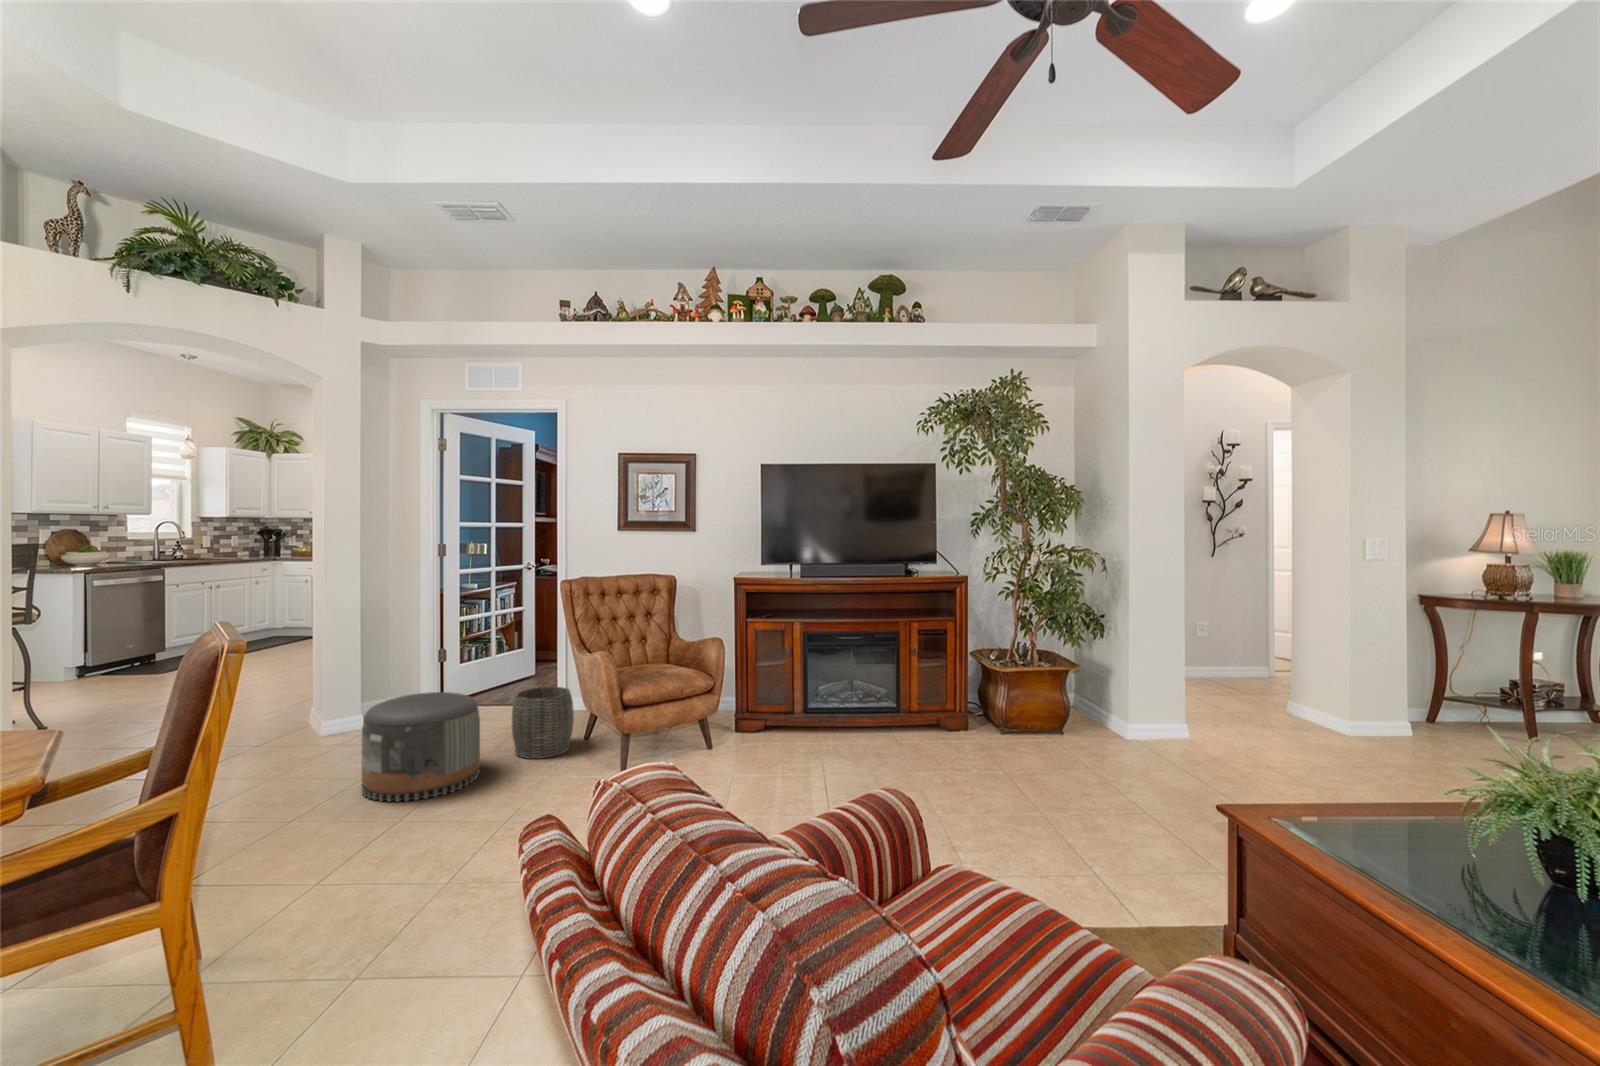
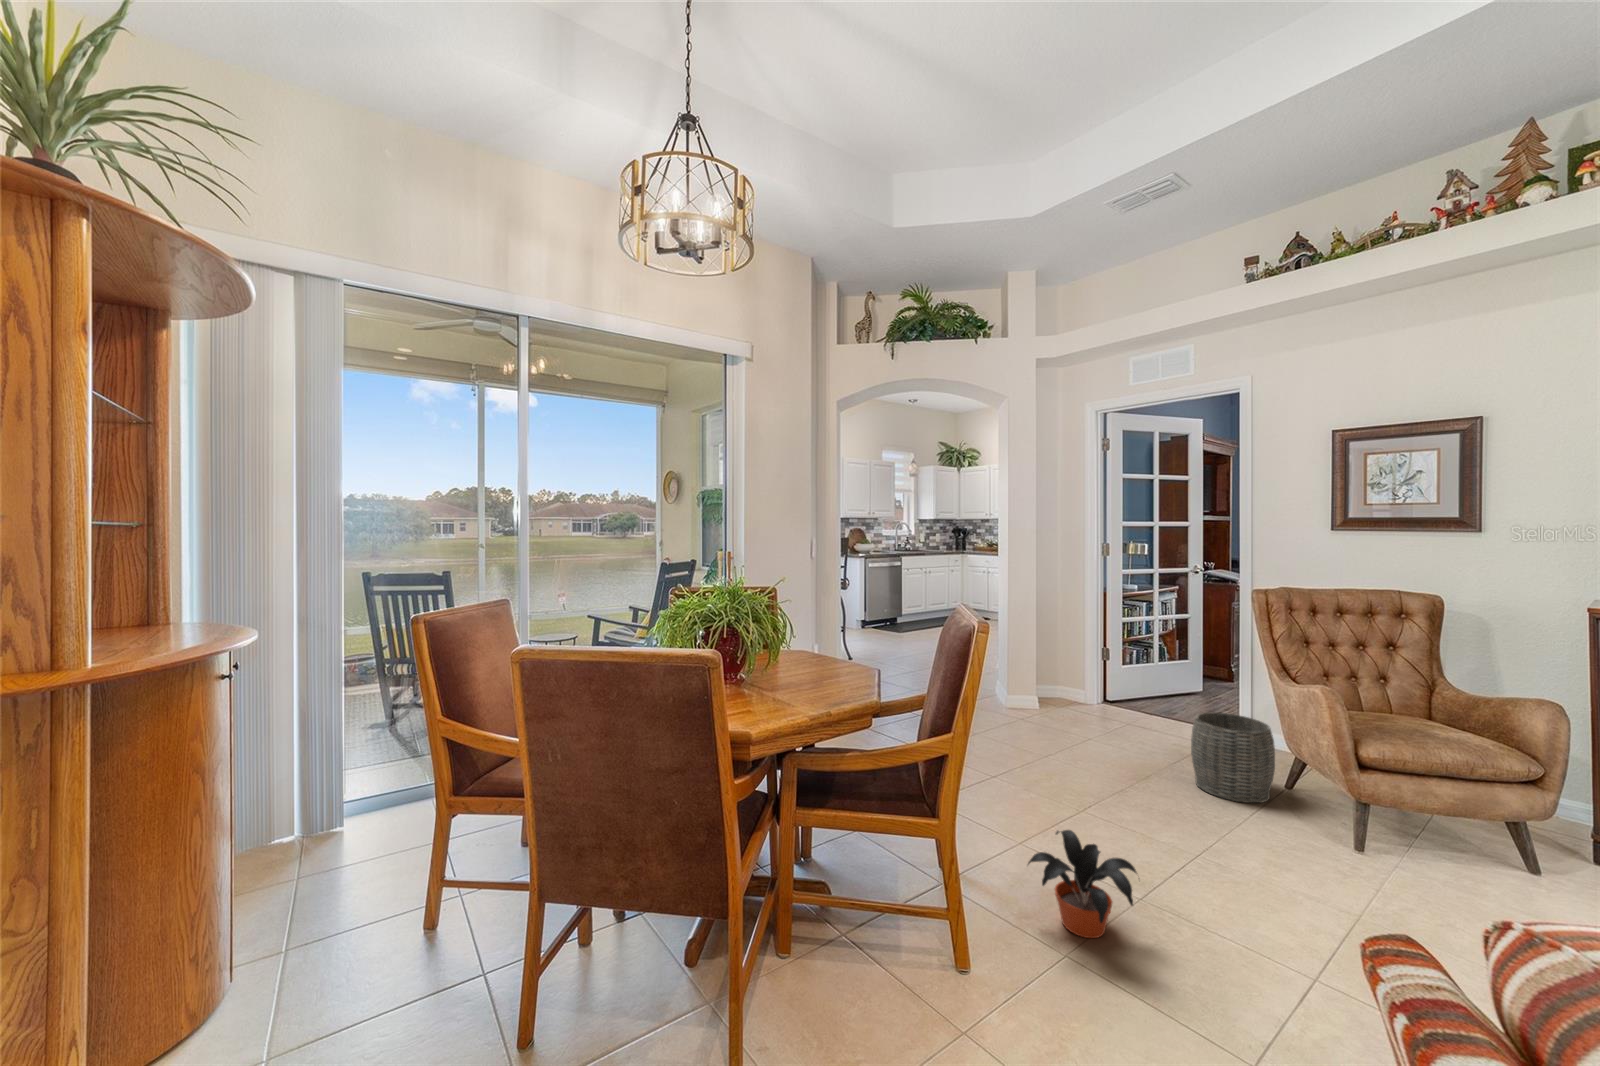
pouf: present [362,692,480,802] -> none [1040,694,1157,811]
potted plant: none [334,814,446,906] -> present [1028,830,1137,938]

